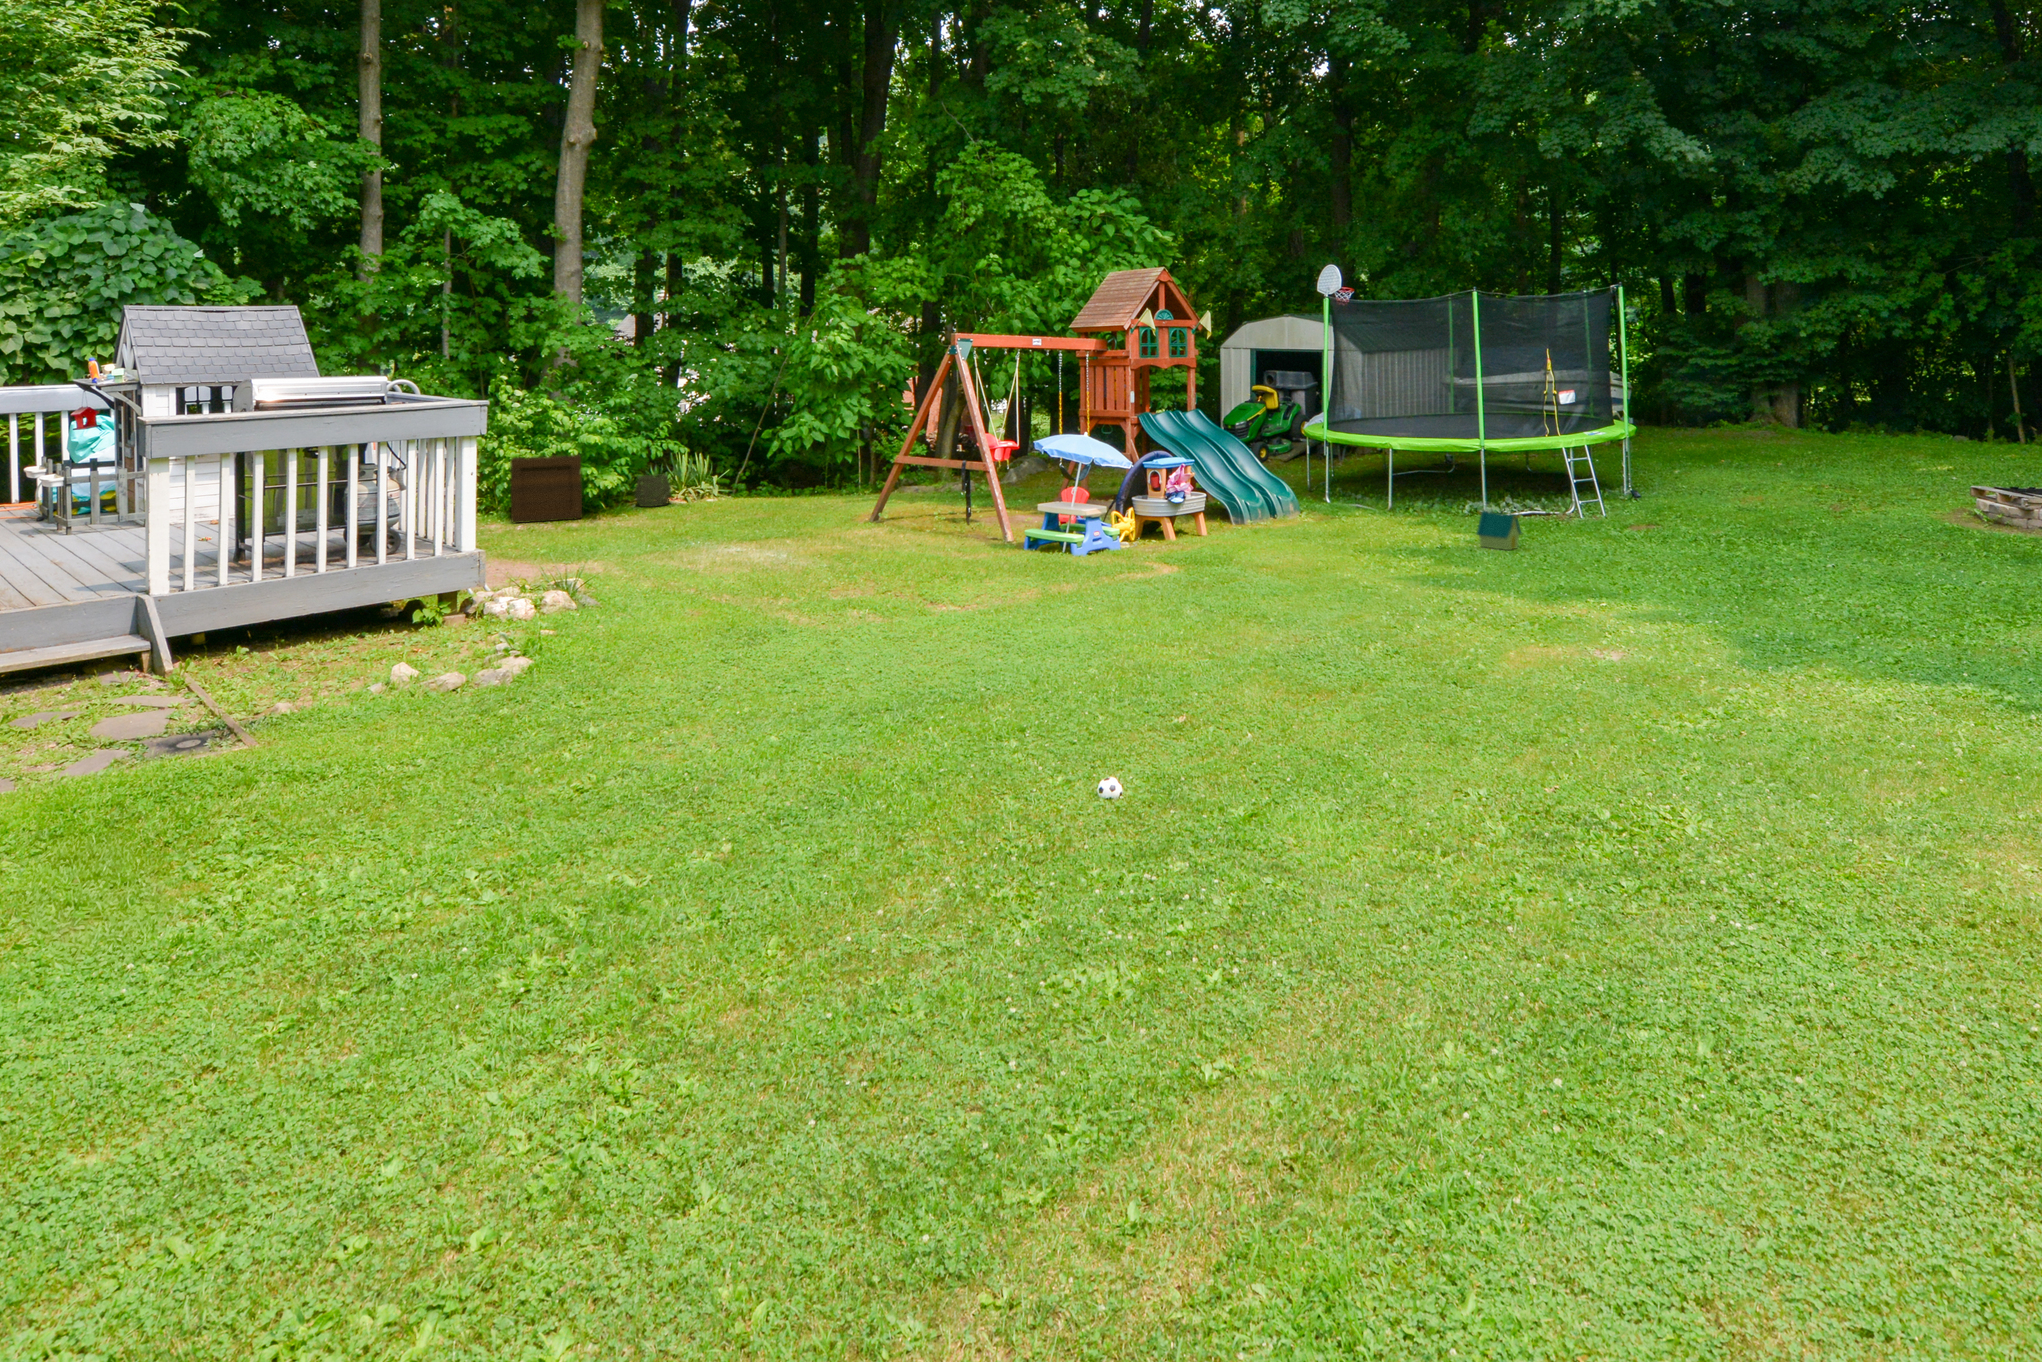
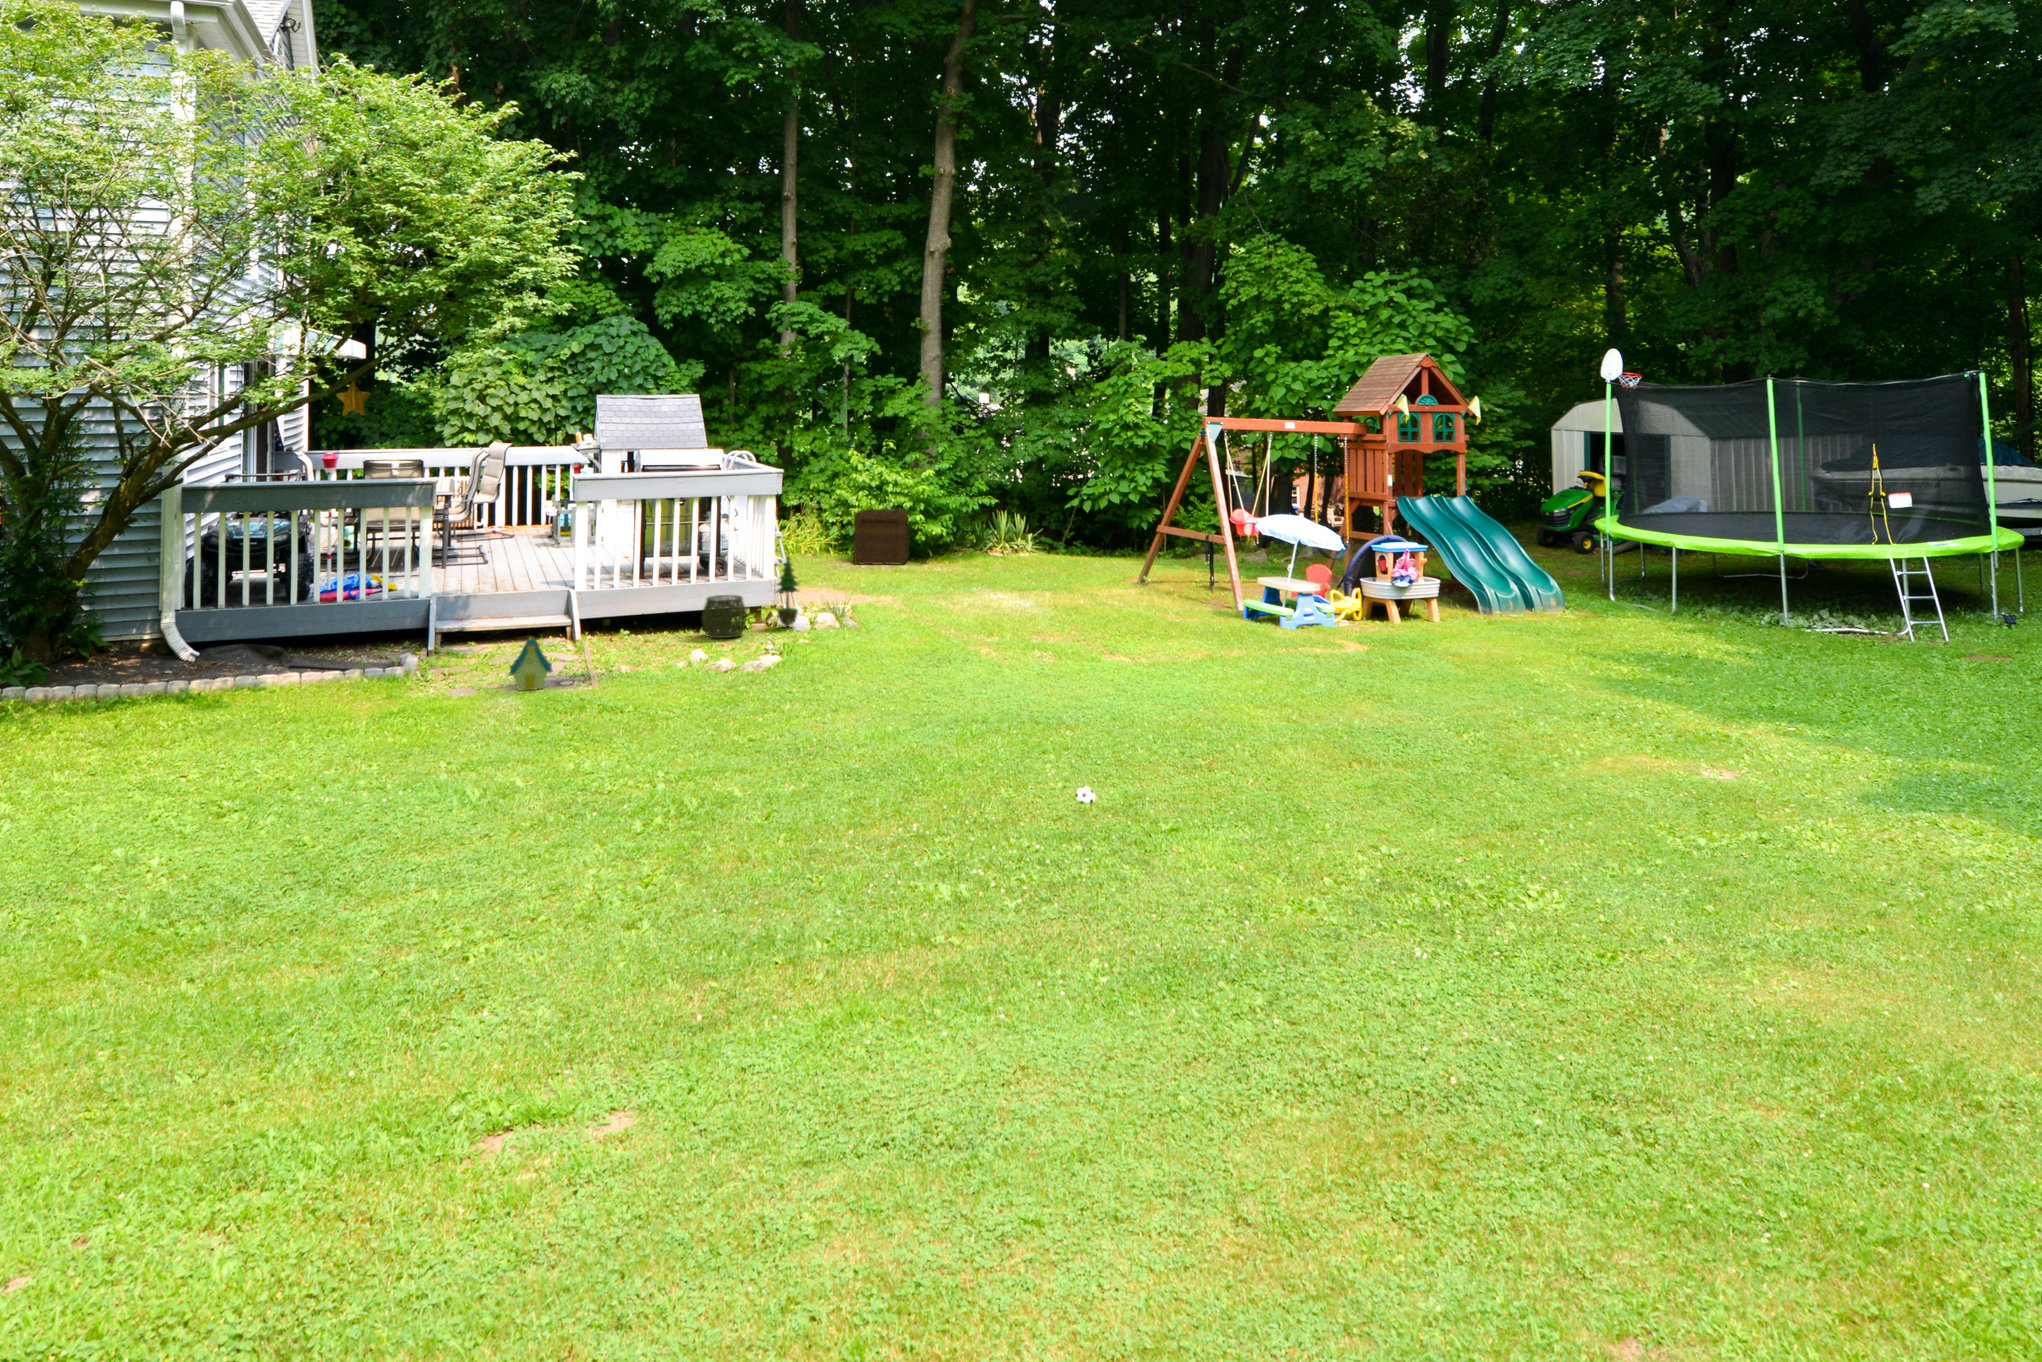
woven basket: present [635,475,671,507] -> present [702,595,746,638]
toy house: present [1477,511,1522,550] -> present [510,638,552,691]
potted tree: none [462,519,501,615] -> present [776,556,799,627]

